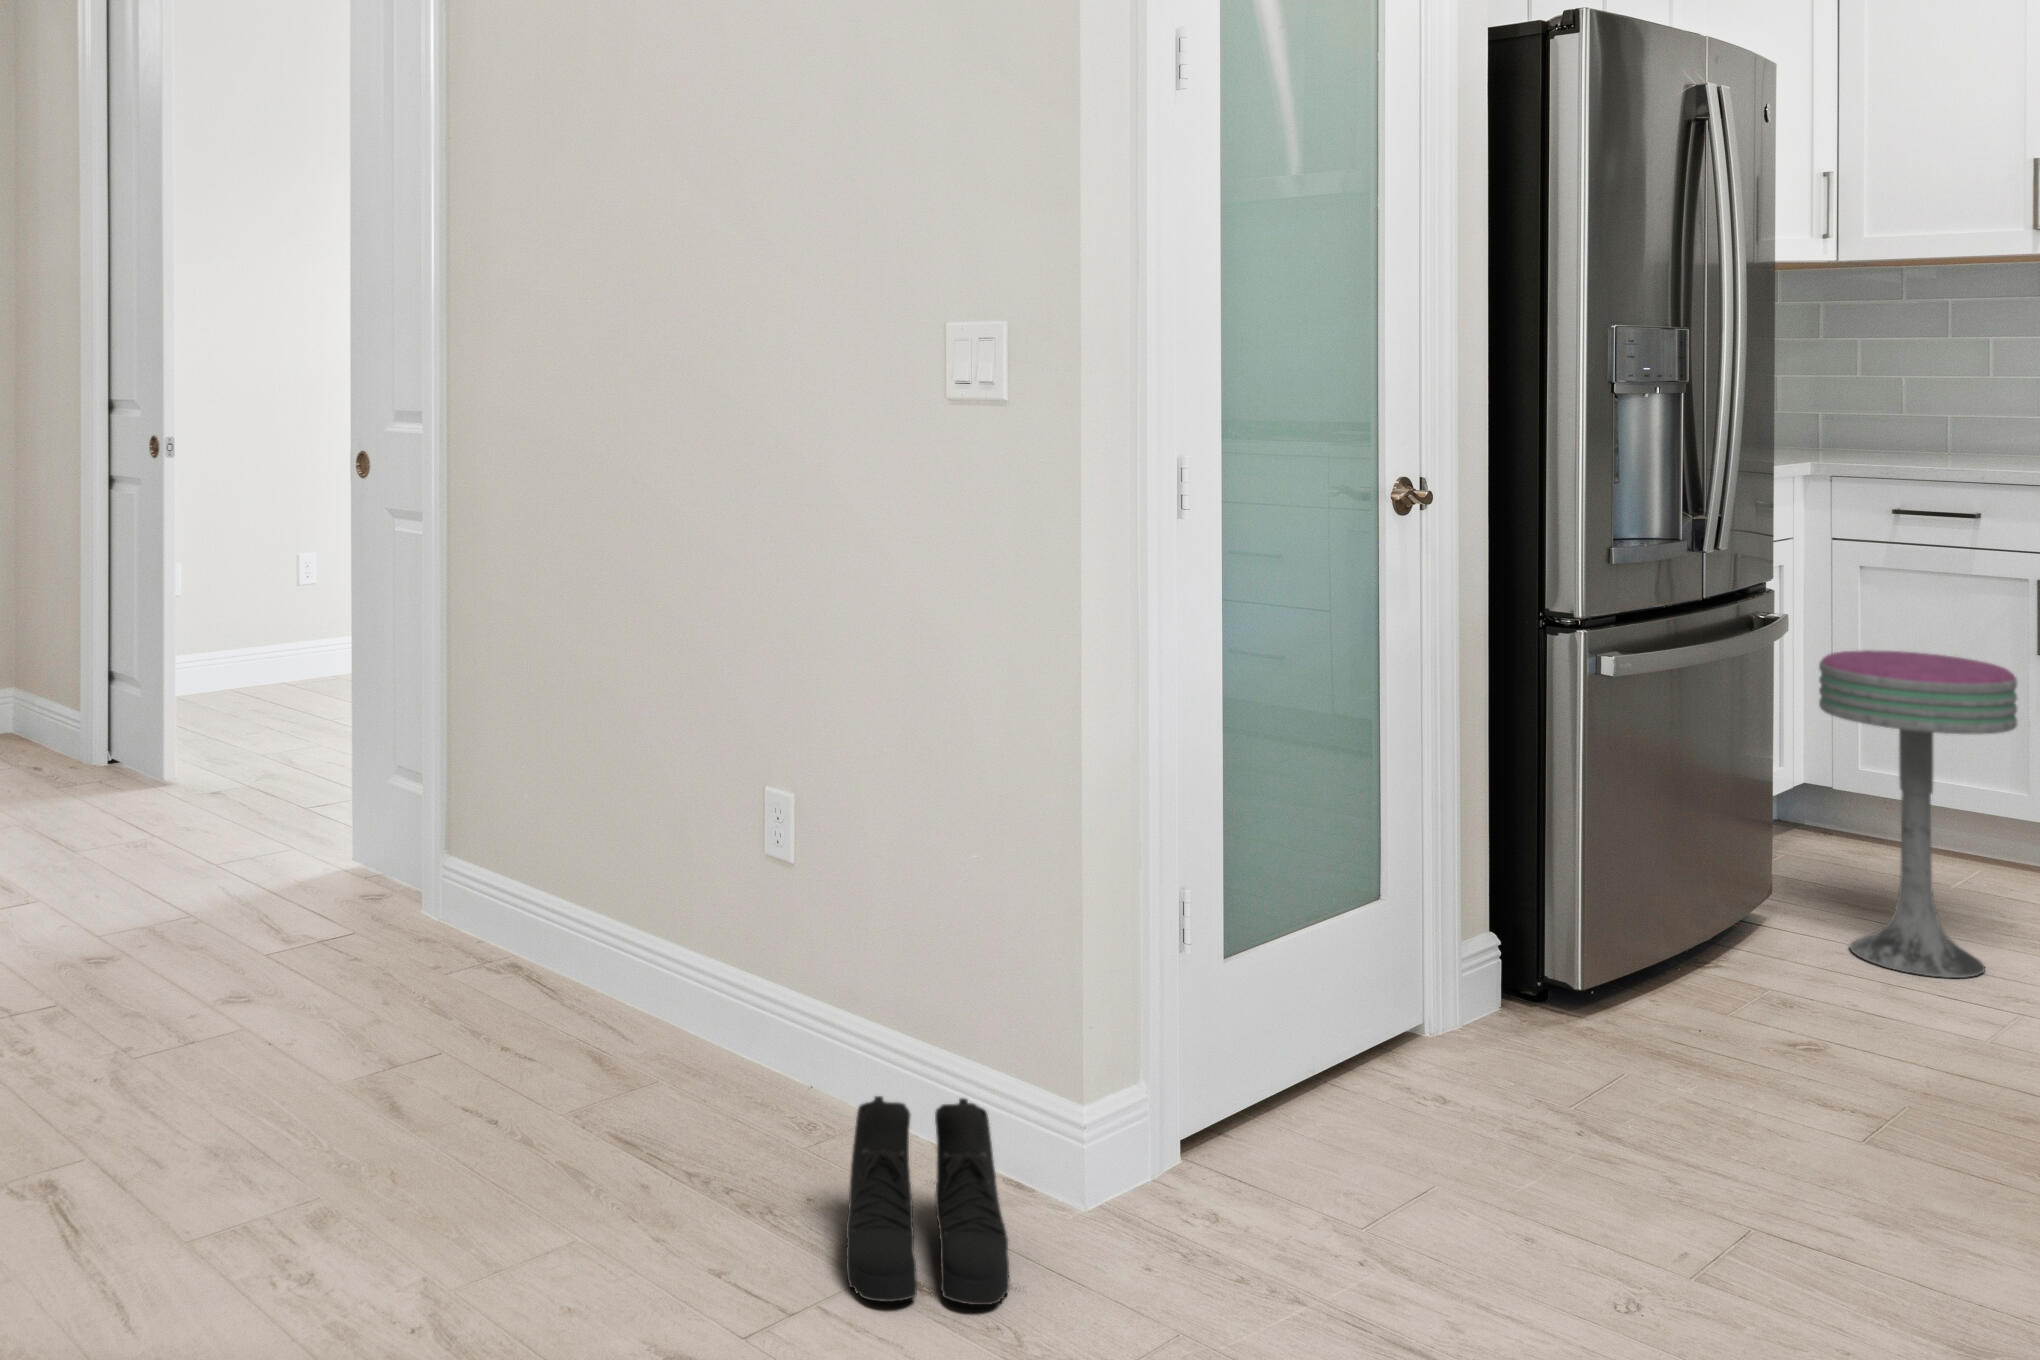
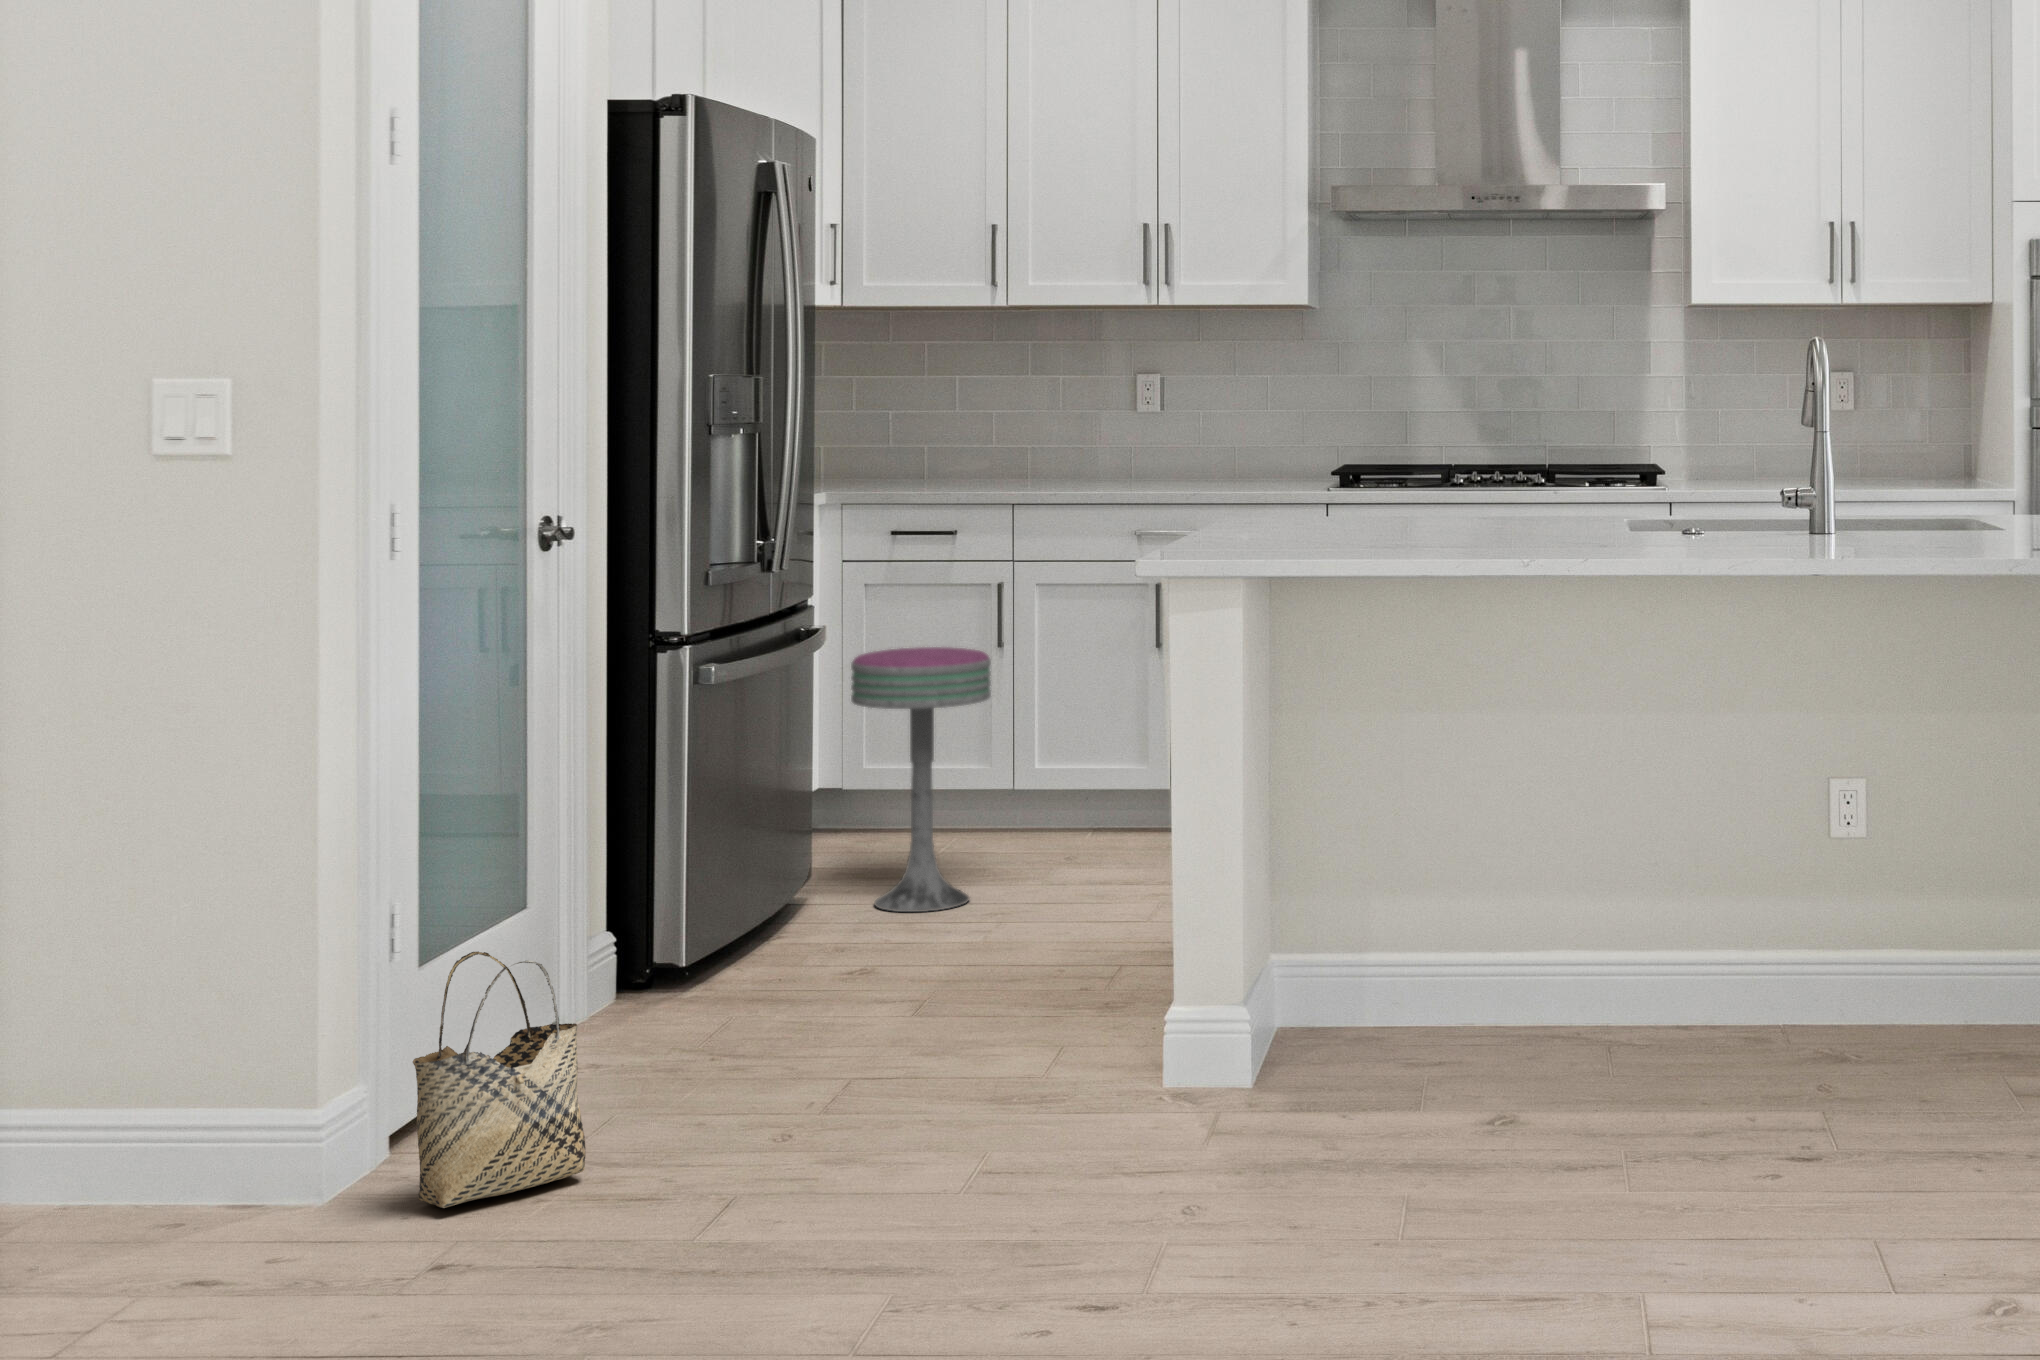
woven basket: none [1145,984,1351,1294] -> present [413,952,586,1208]
boots: present [846,1096,1009,1305] -> none [109,1109,299,1293]

